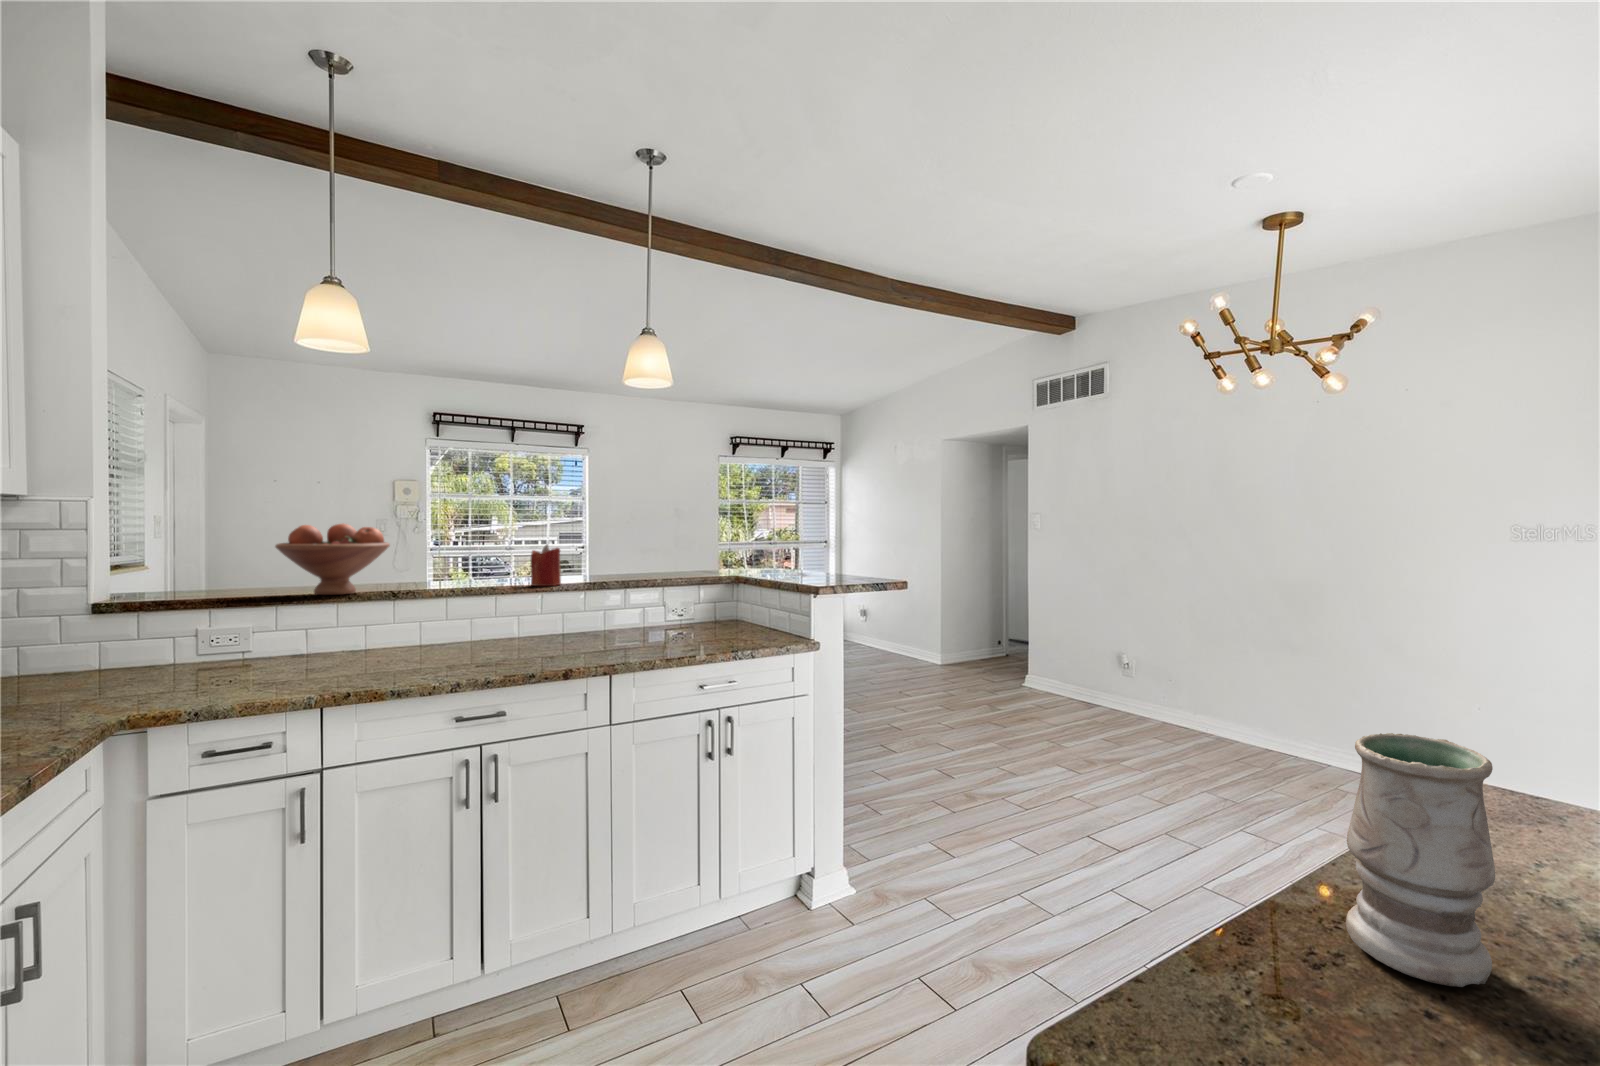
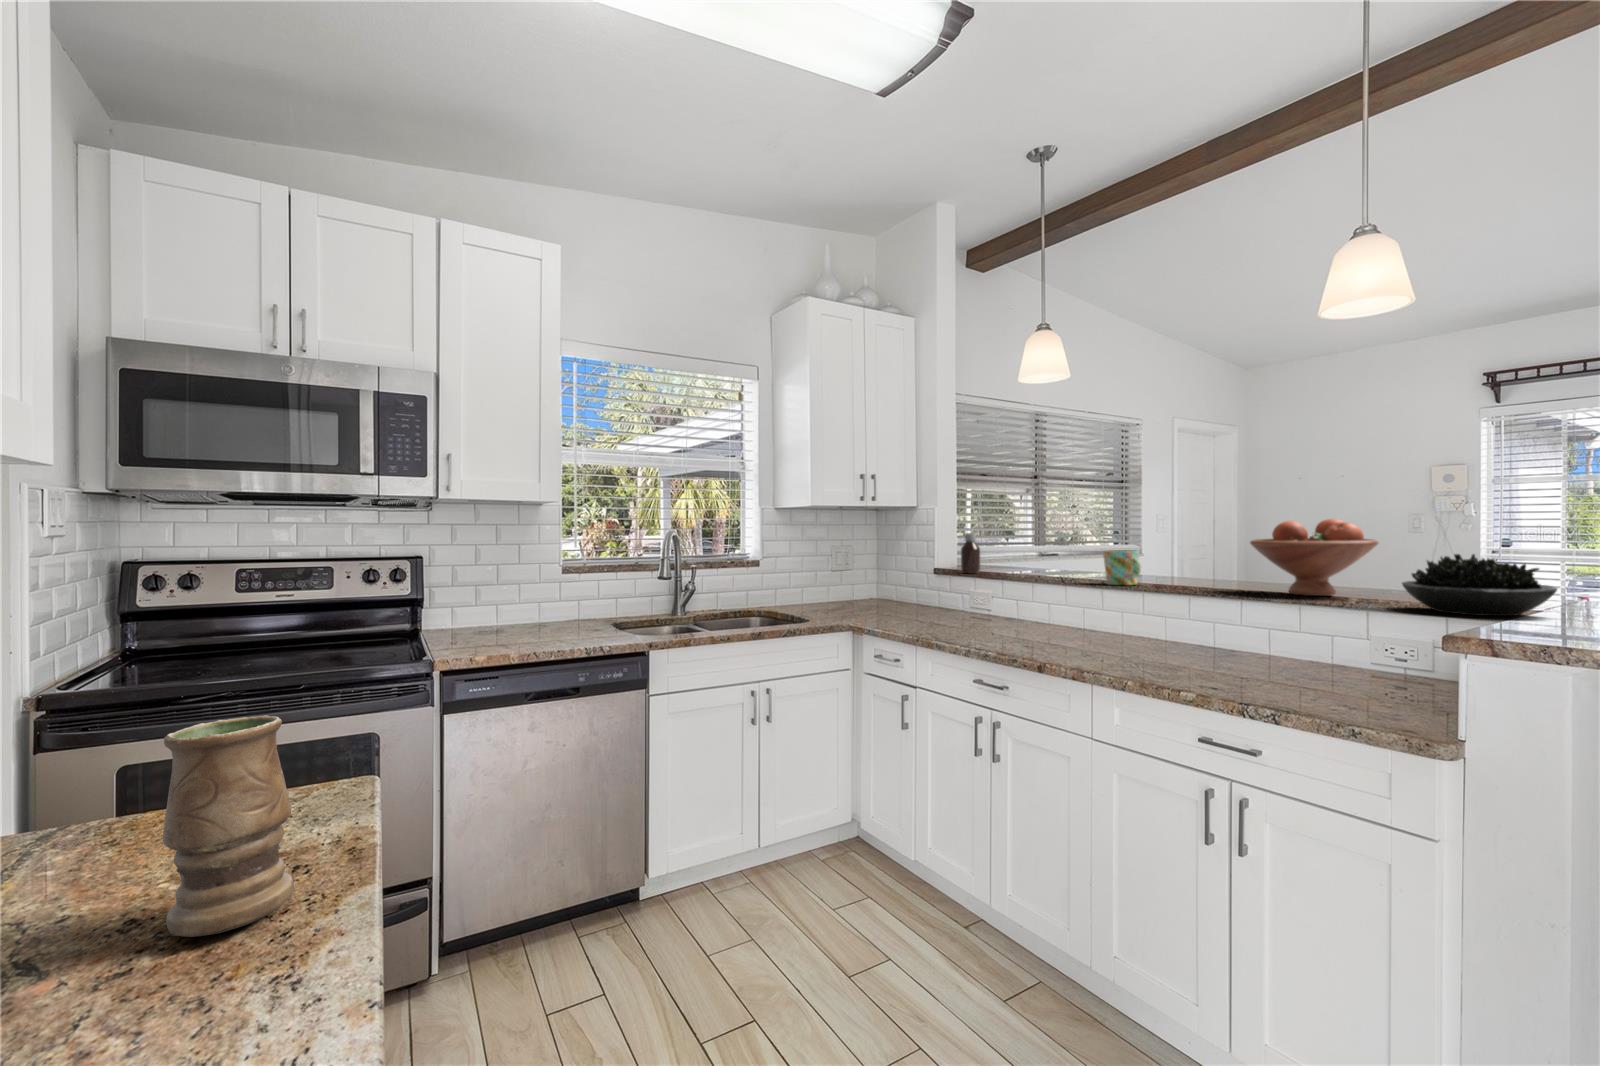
fruit bowl: present [275,524,390,595] -> present [1250,519,1378,596]
bottle: none [184,538,223,600] -> present [961,533,980,574]
candle: present [531,545,561,586] -> none [1169,543,1207,589]
succulent plant: none [712,546,774,580] -> present [1402,554,1557,616]
mug: none [466,553,513,589] -> present [1103,550,1141,585]

